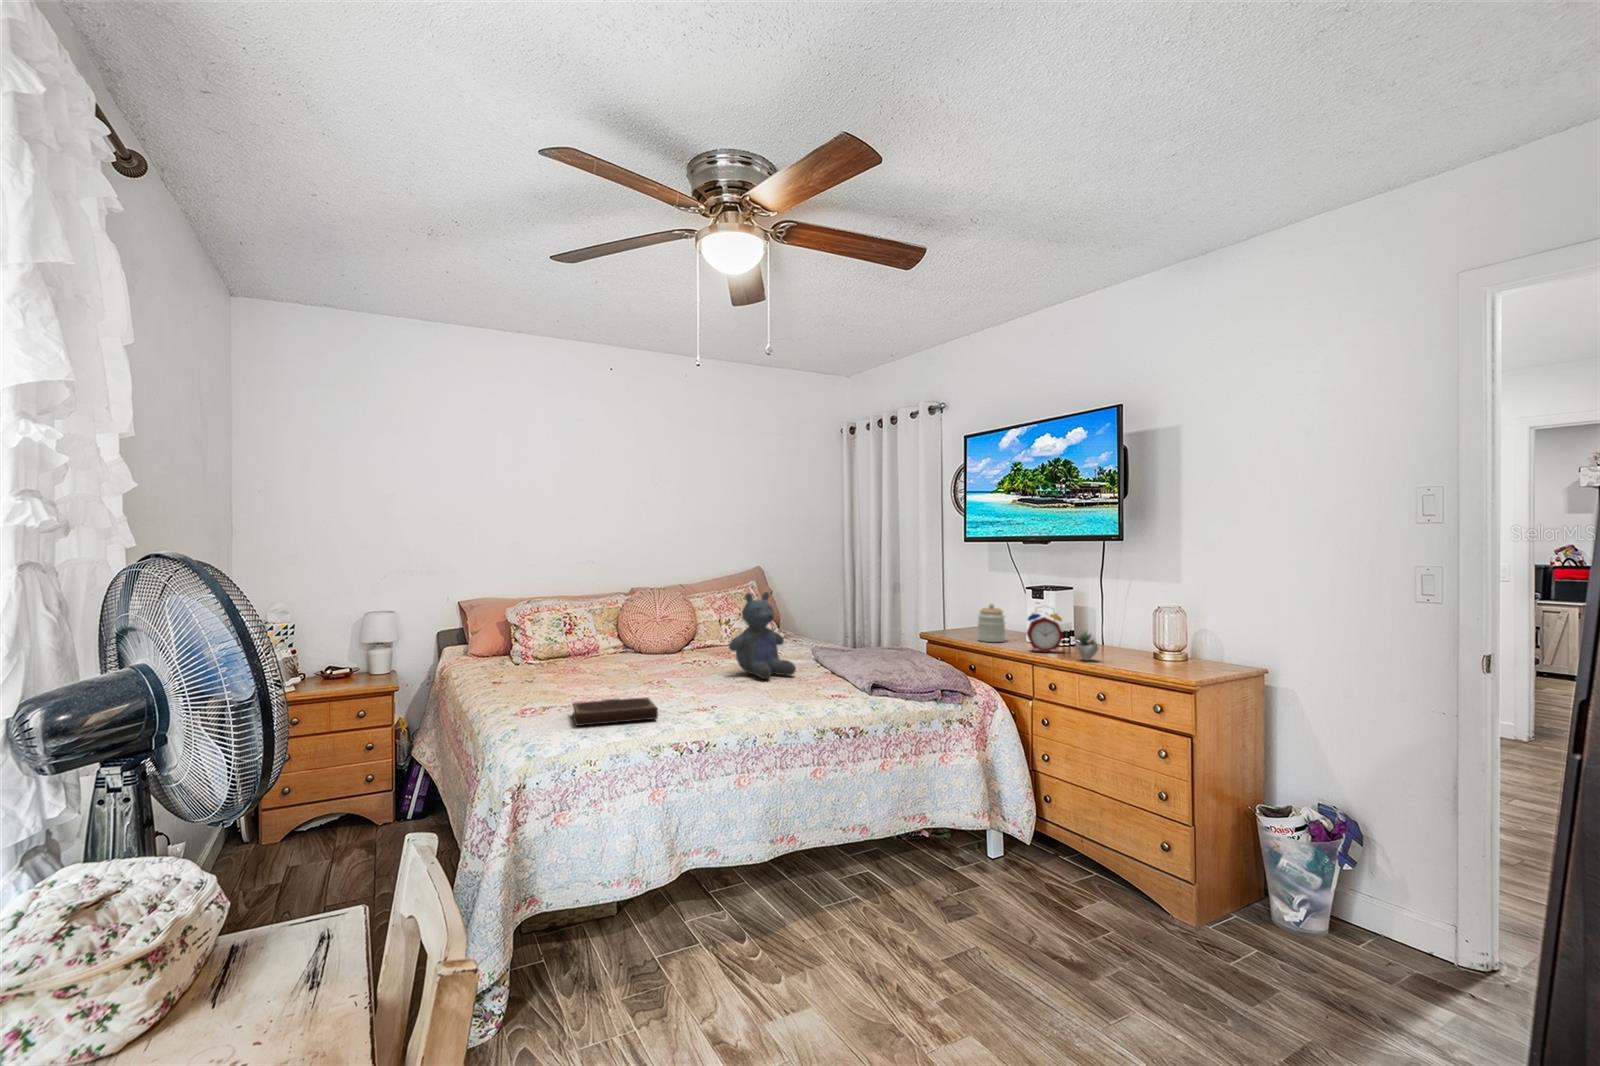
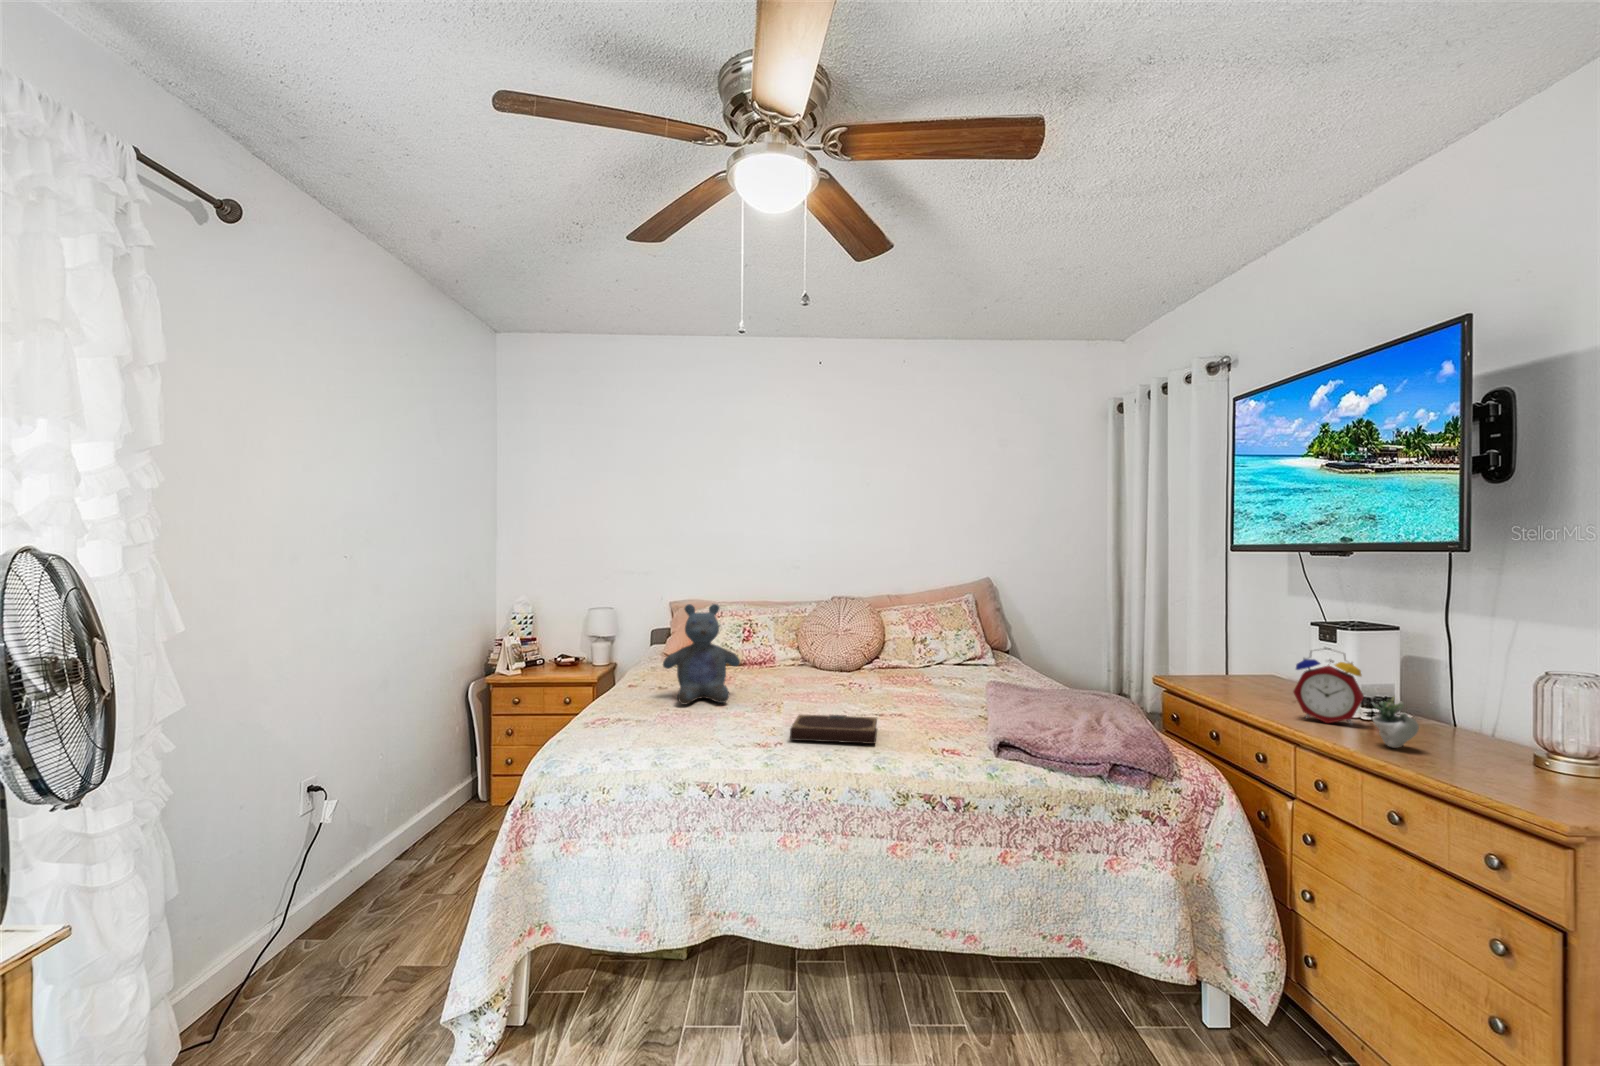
stuffed bear: present [729,592,796,679] -> present [663,604,740,704]
jar: present [978,604,1005,642] -> none [1231,638,1280,697]
notebook: present [572,697,658,726] -> present [790,715,877,744]

